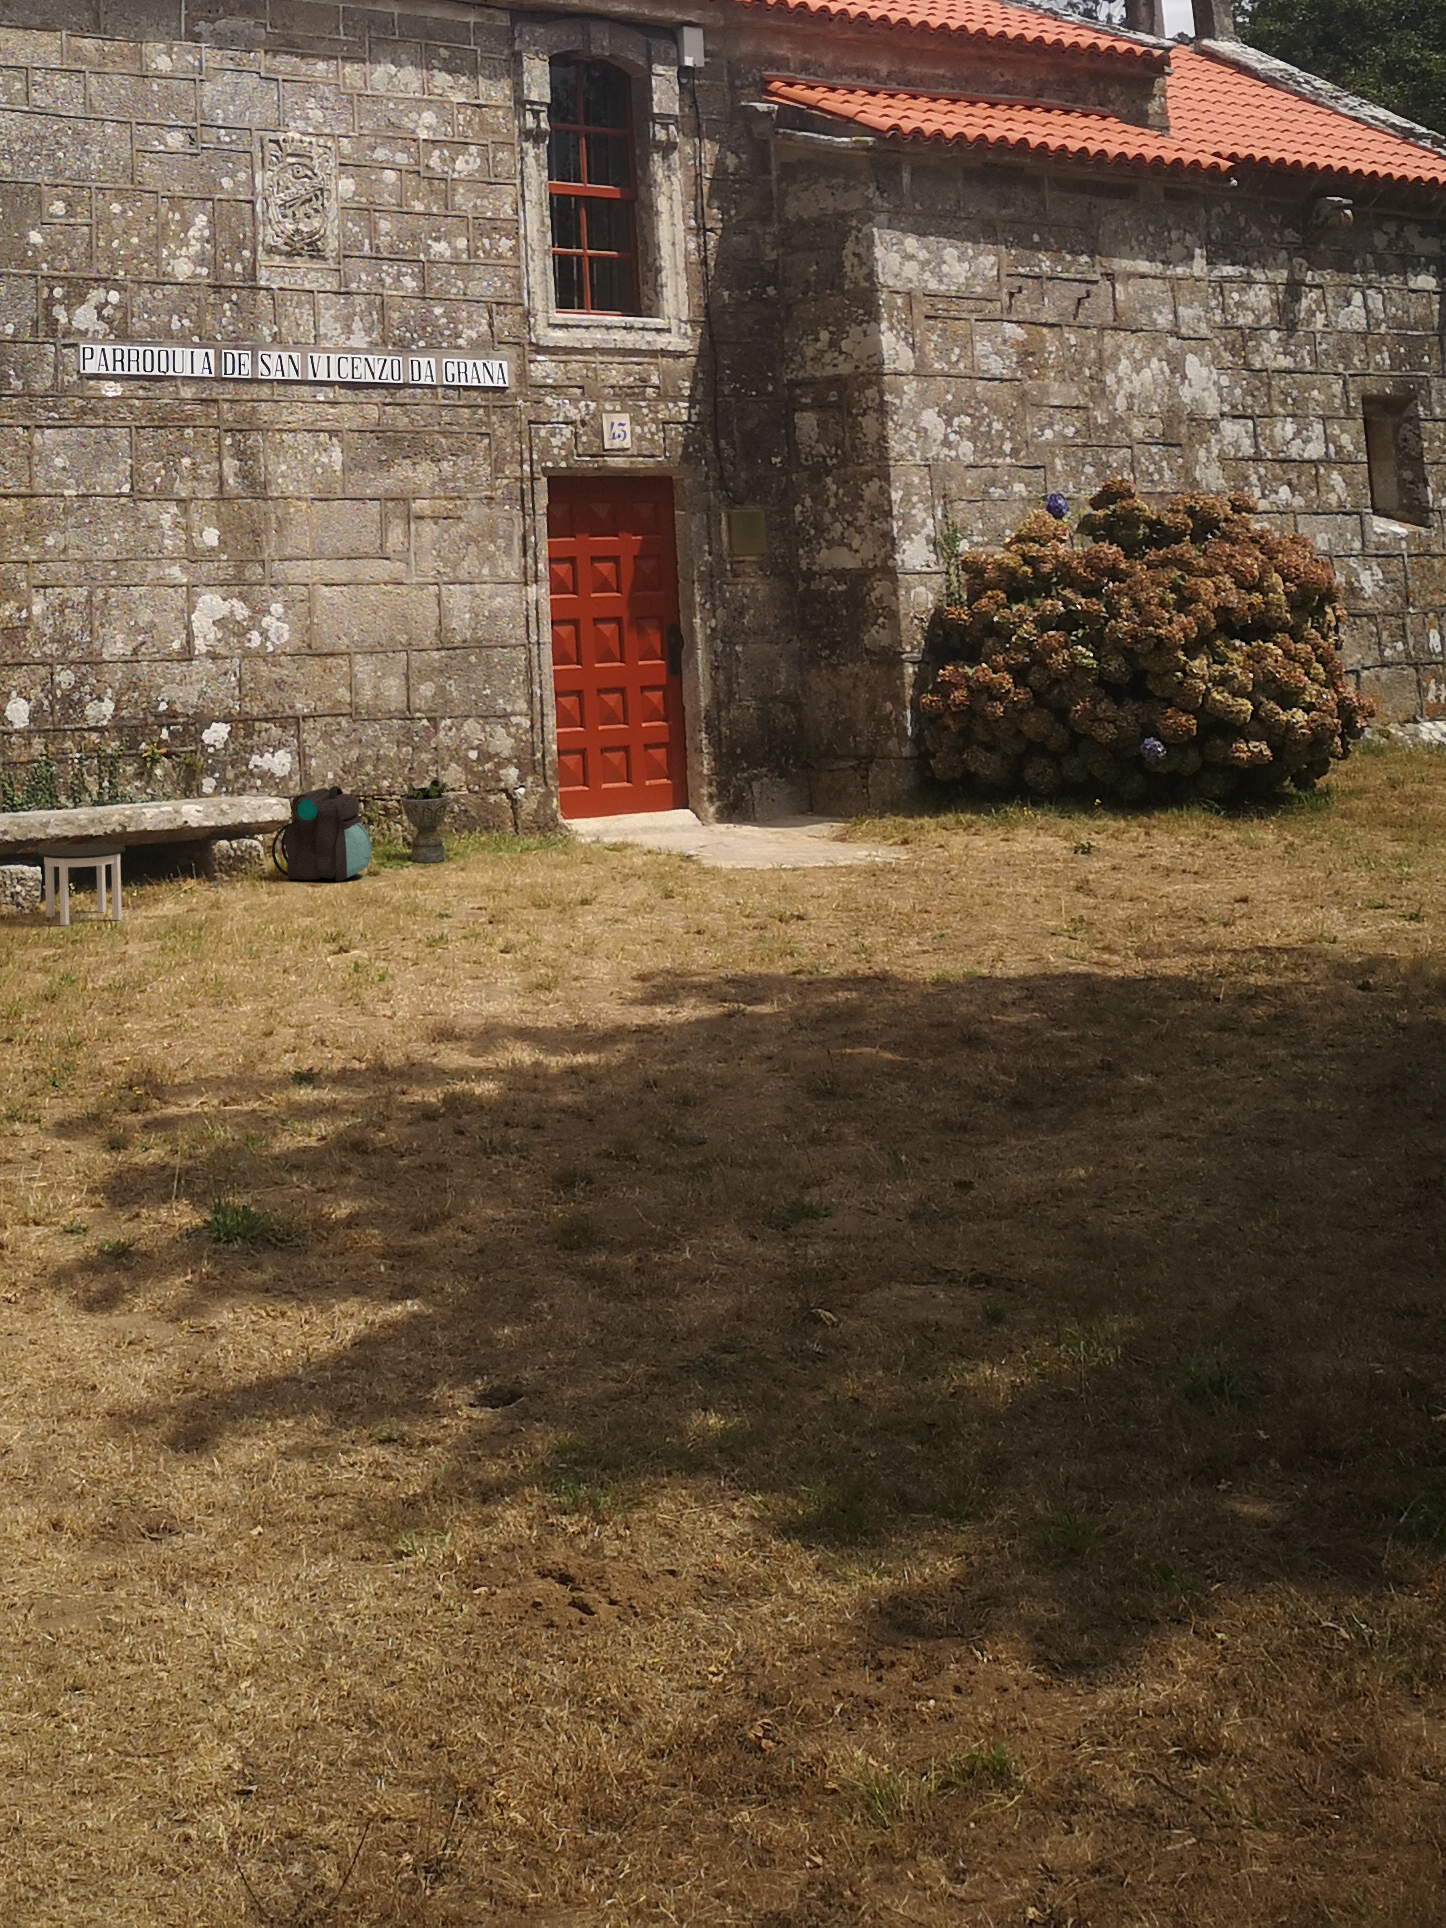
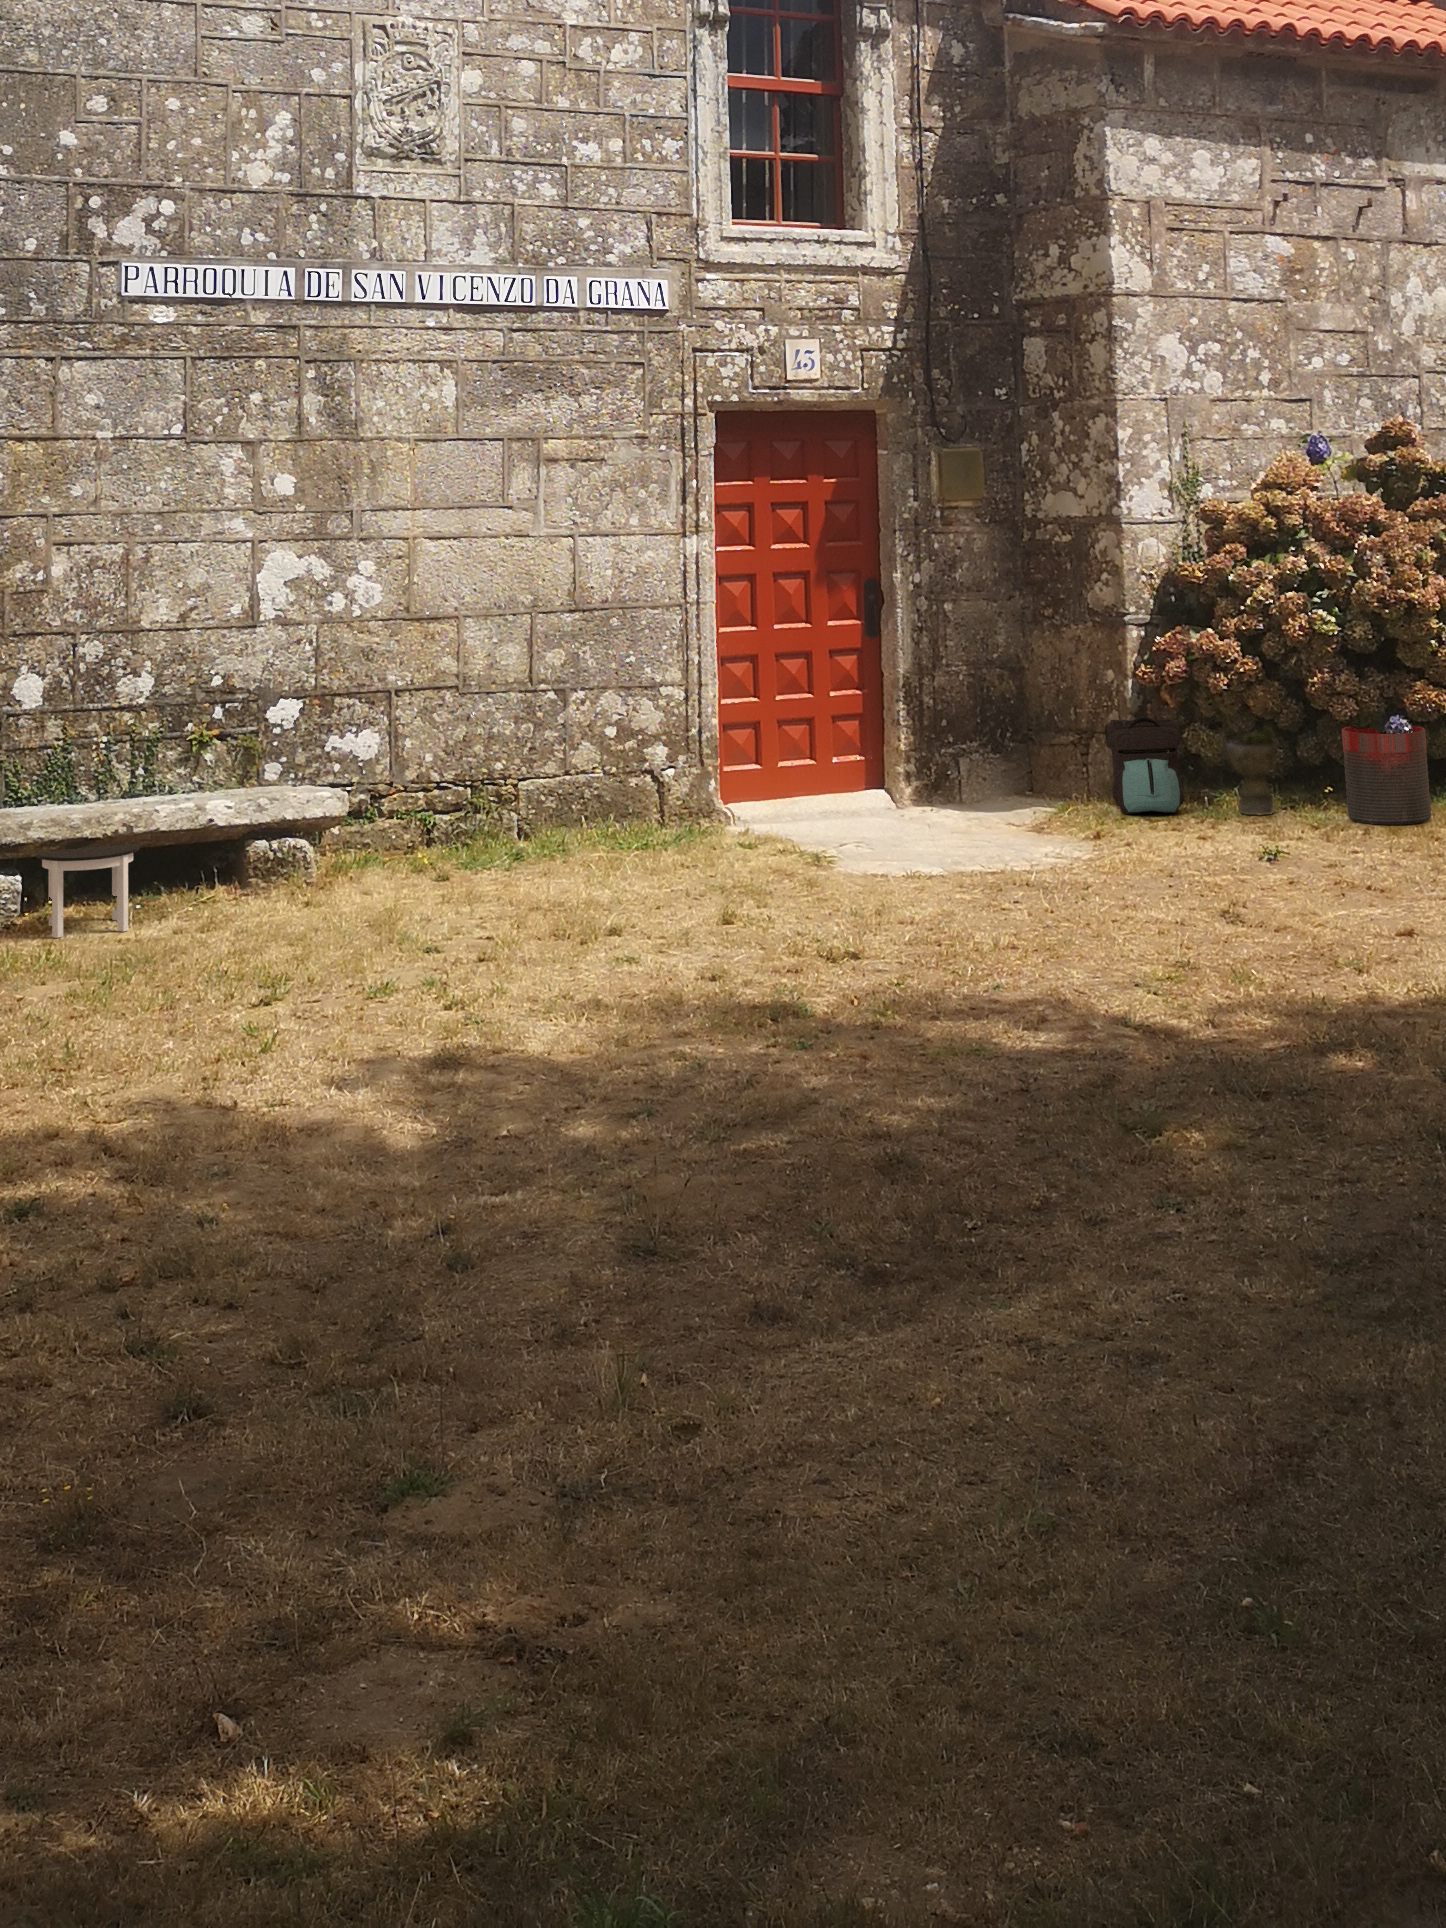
trash can: none [1103,746,1185,832] -> present [1342,726,1432,825]
planter: present [401,779,448,863] -> present [1226,727,1279,815]
backpack: present [272,786,371,881] -> present [1105,717,1184,814]

